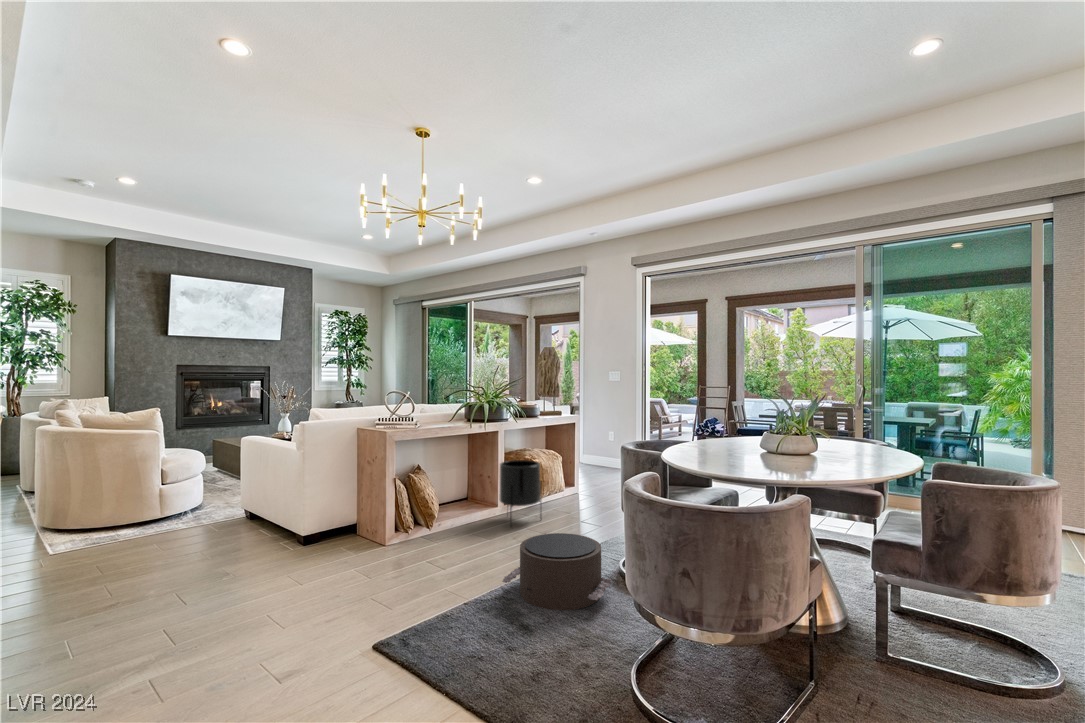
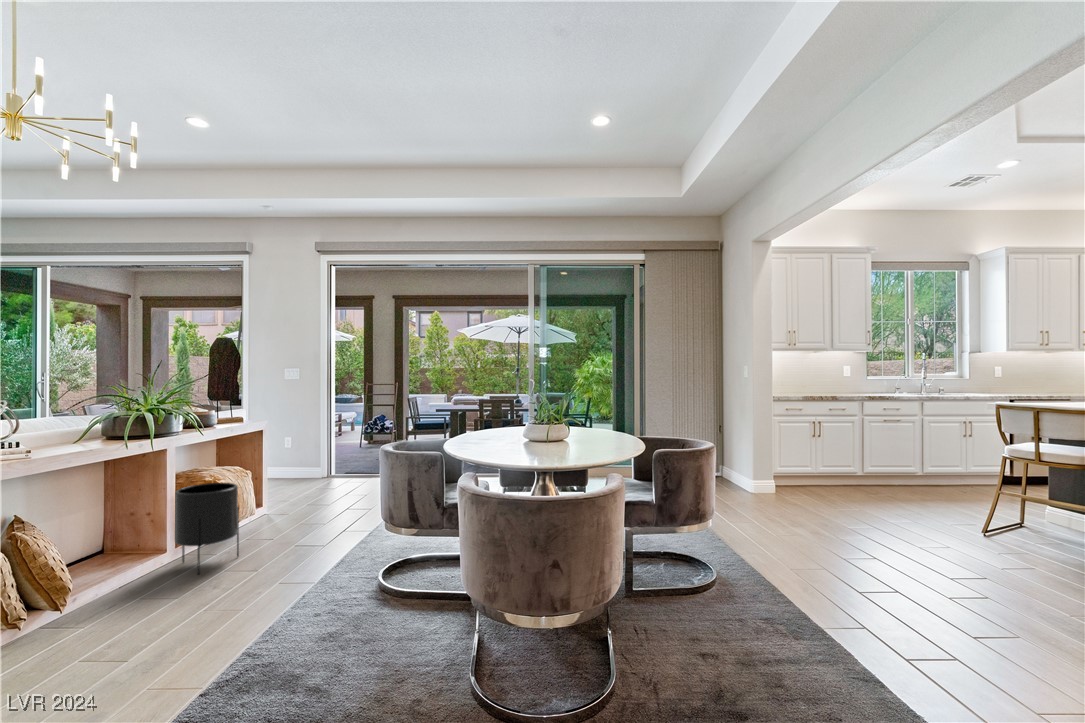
pouf: present [502,533,612,610] -> none [251,560,394,661]

